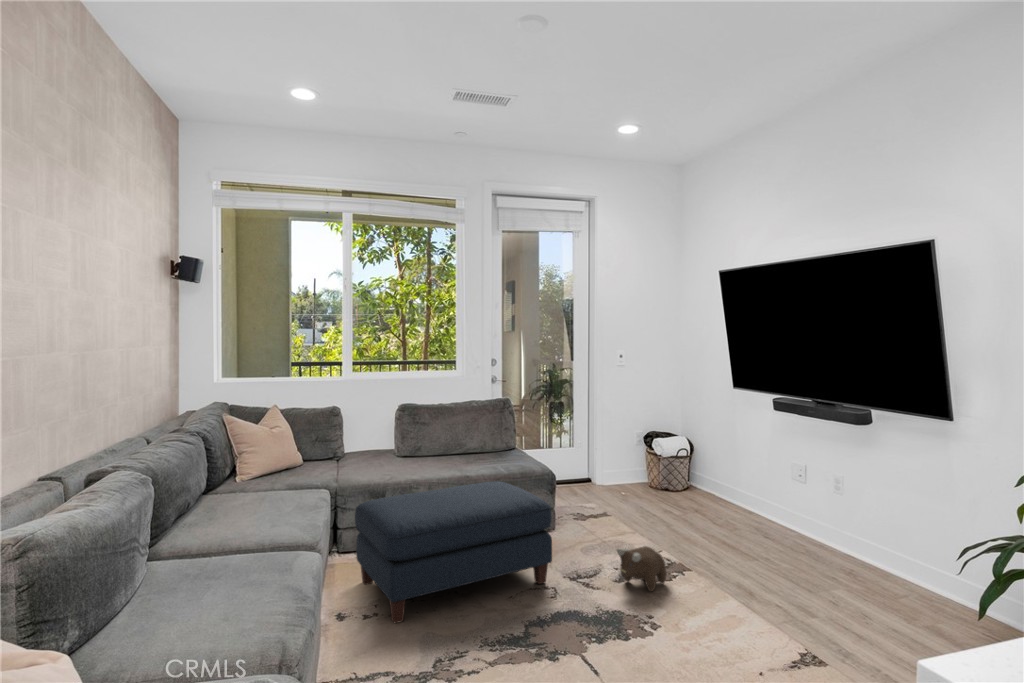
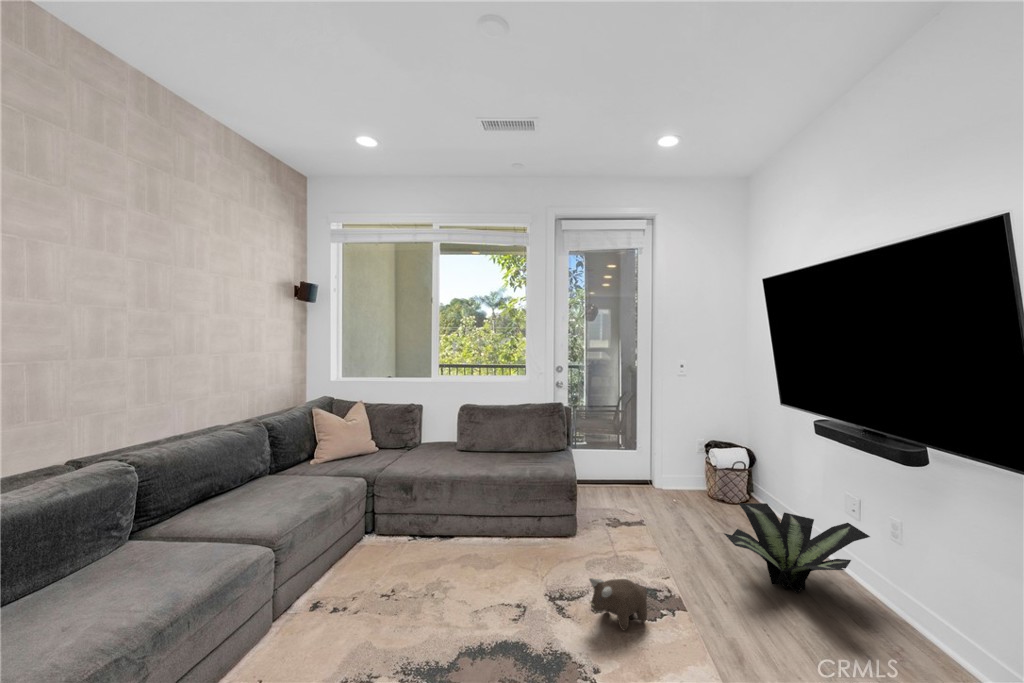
potted plant: none [703,478,814,548] -> present [724,503,870,594]
ottoman: present [355,481,552,623] -> none [355,488,530,618]

